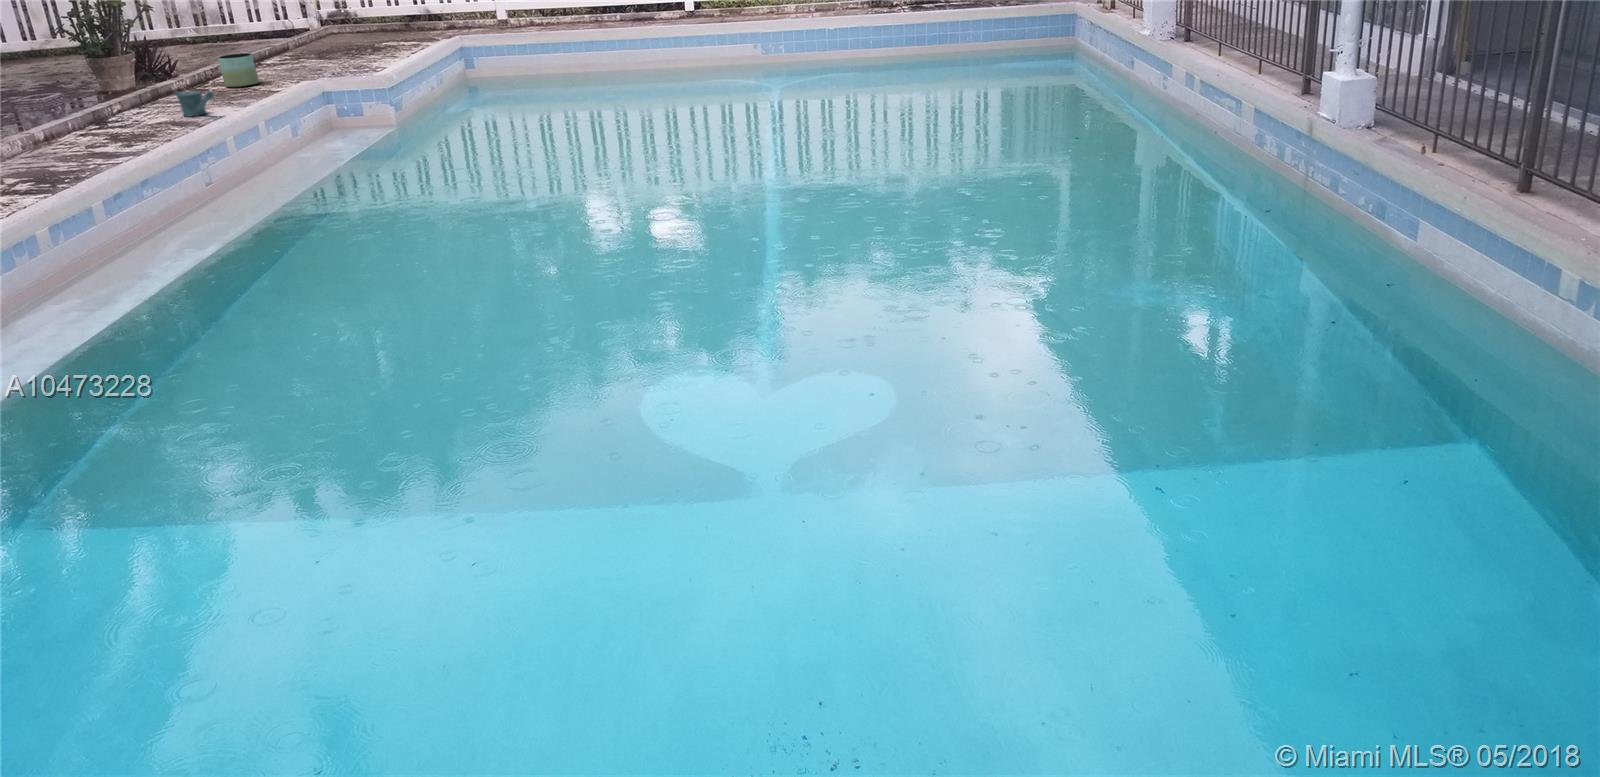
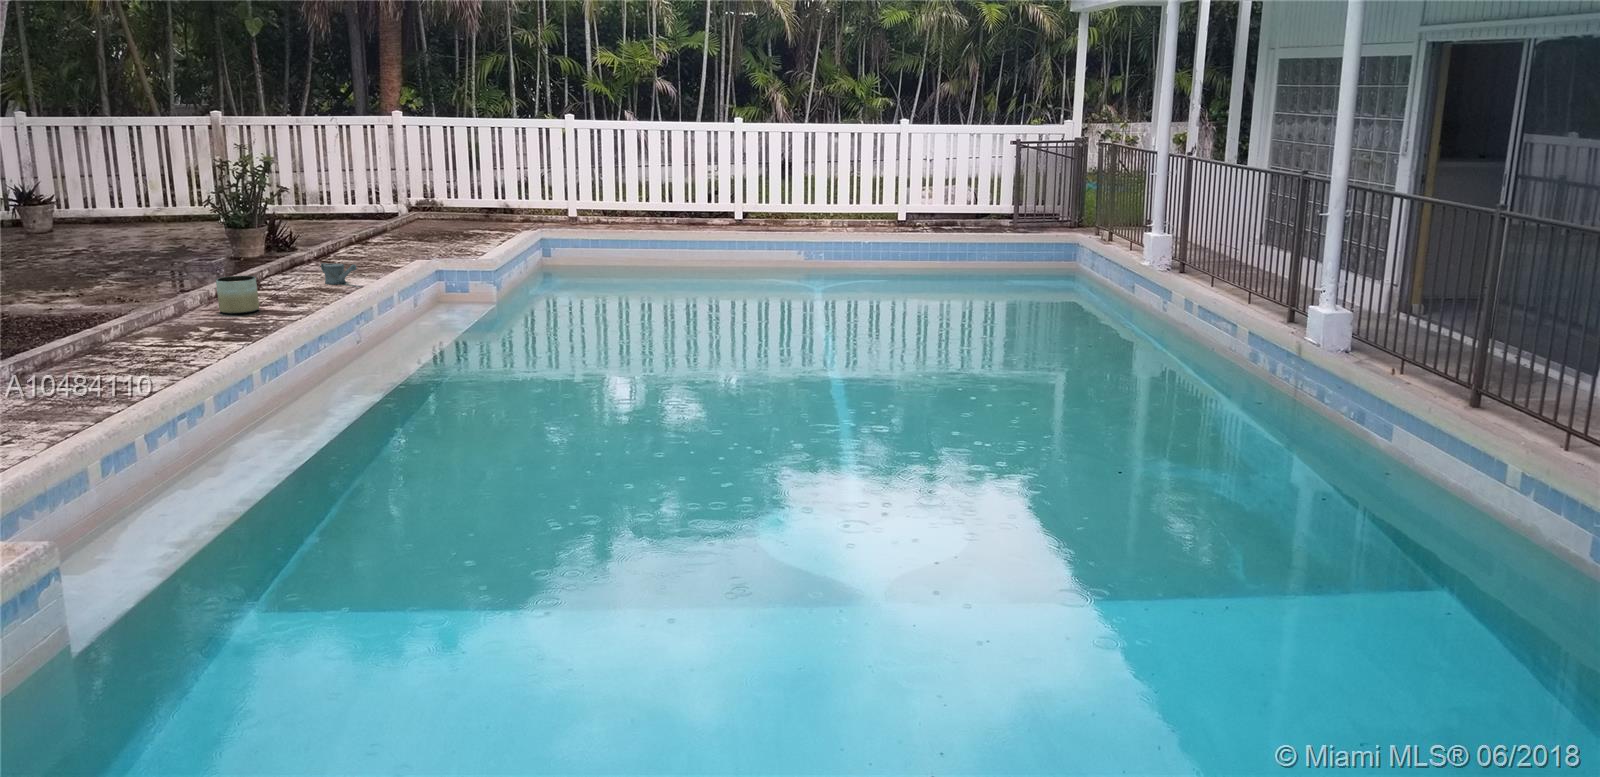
planter: present [218,53,259,88] -> present [216,276,259,314]

